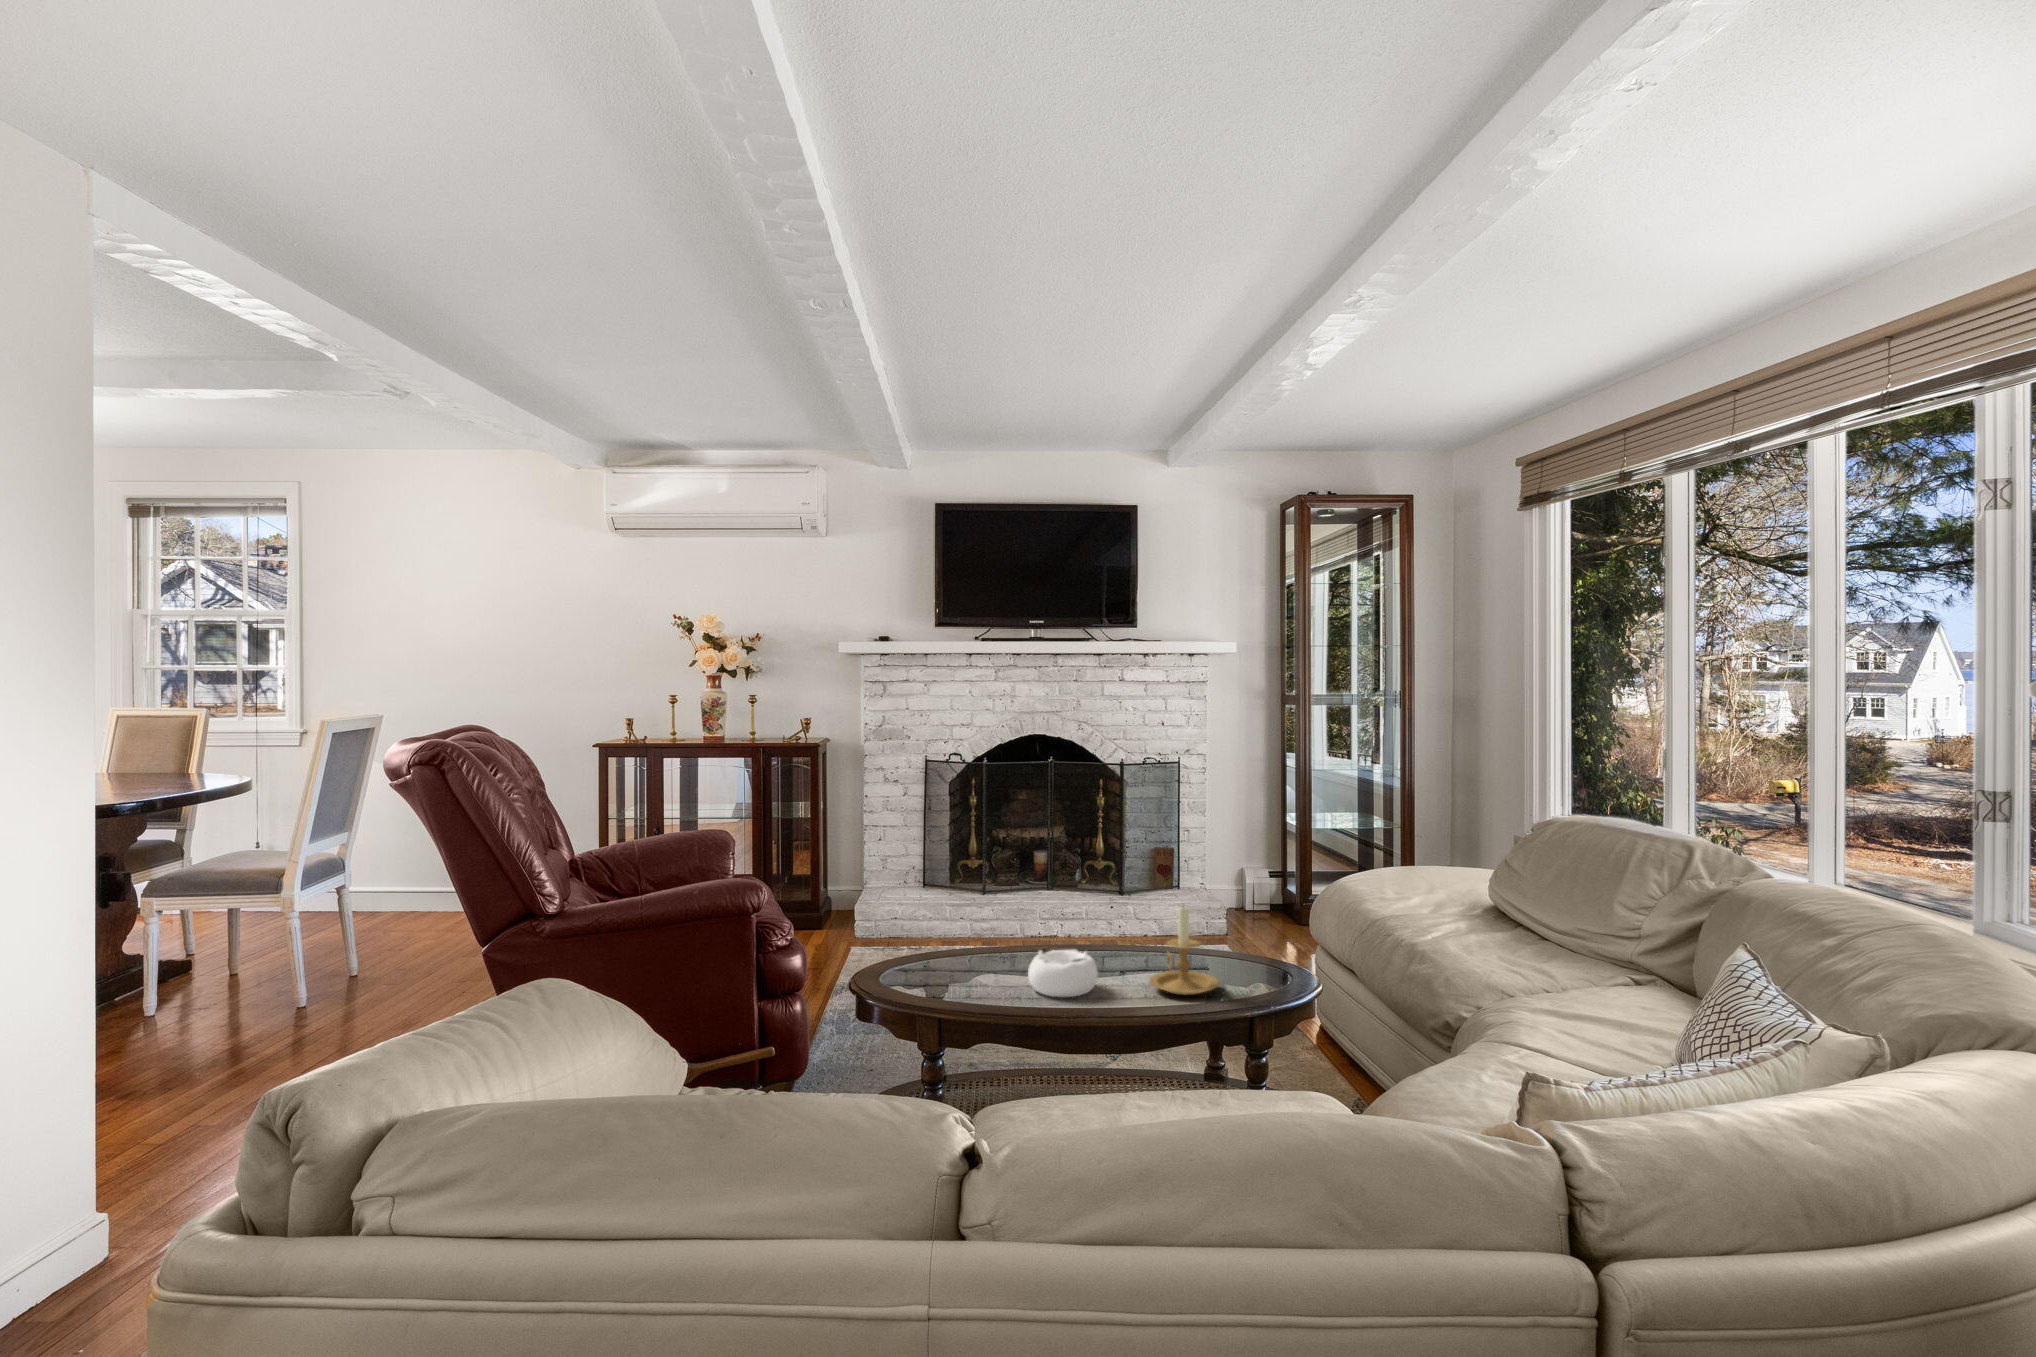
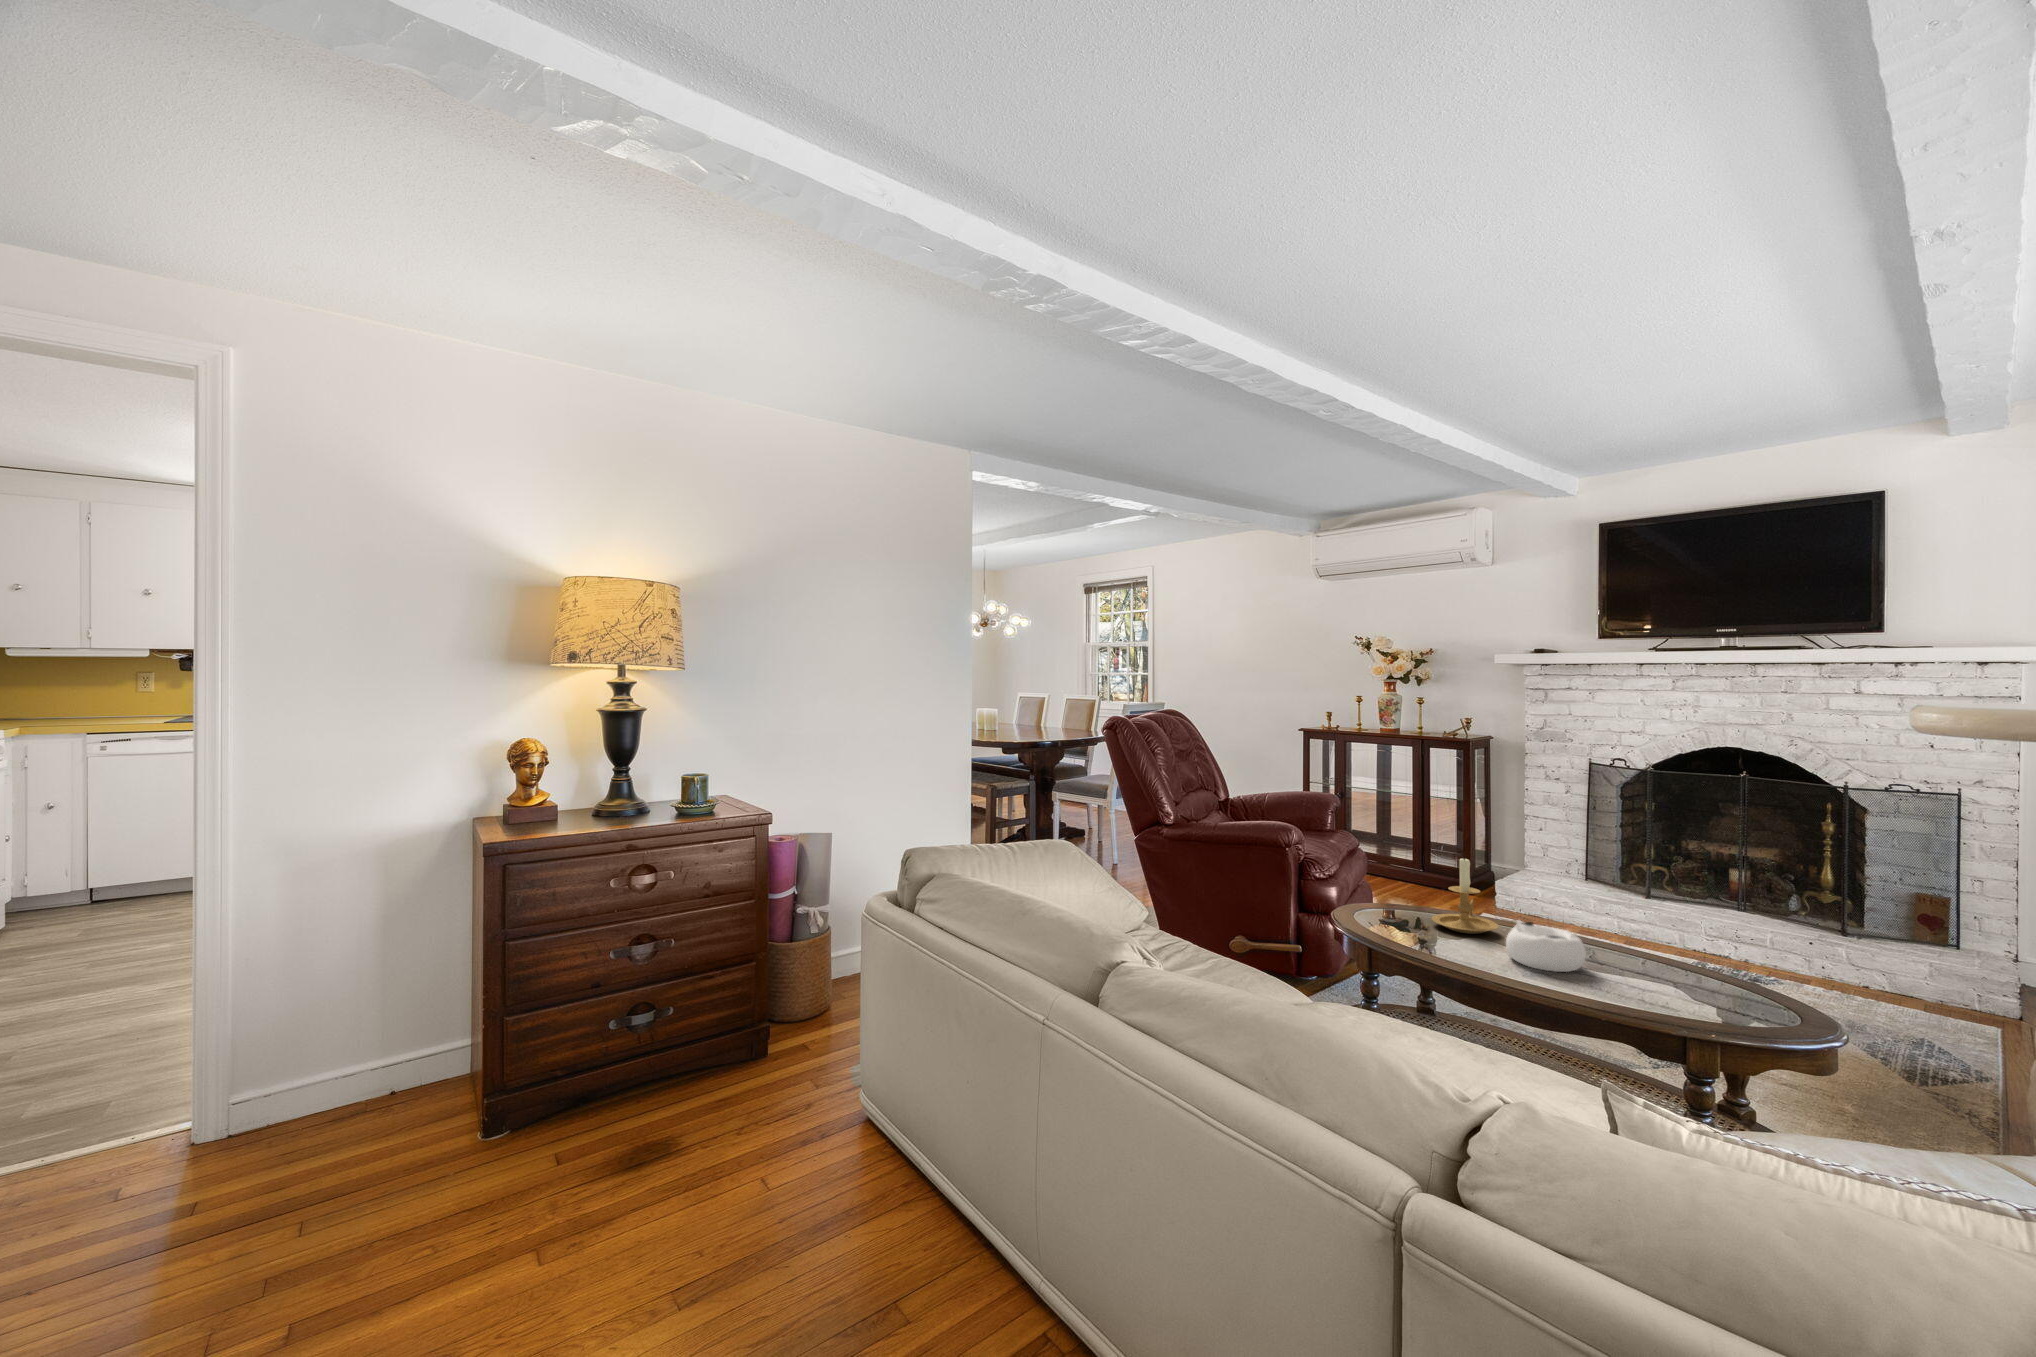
candle holder: present [1149,906,1219,996] -> present [1432,856,1499,934]

